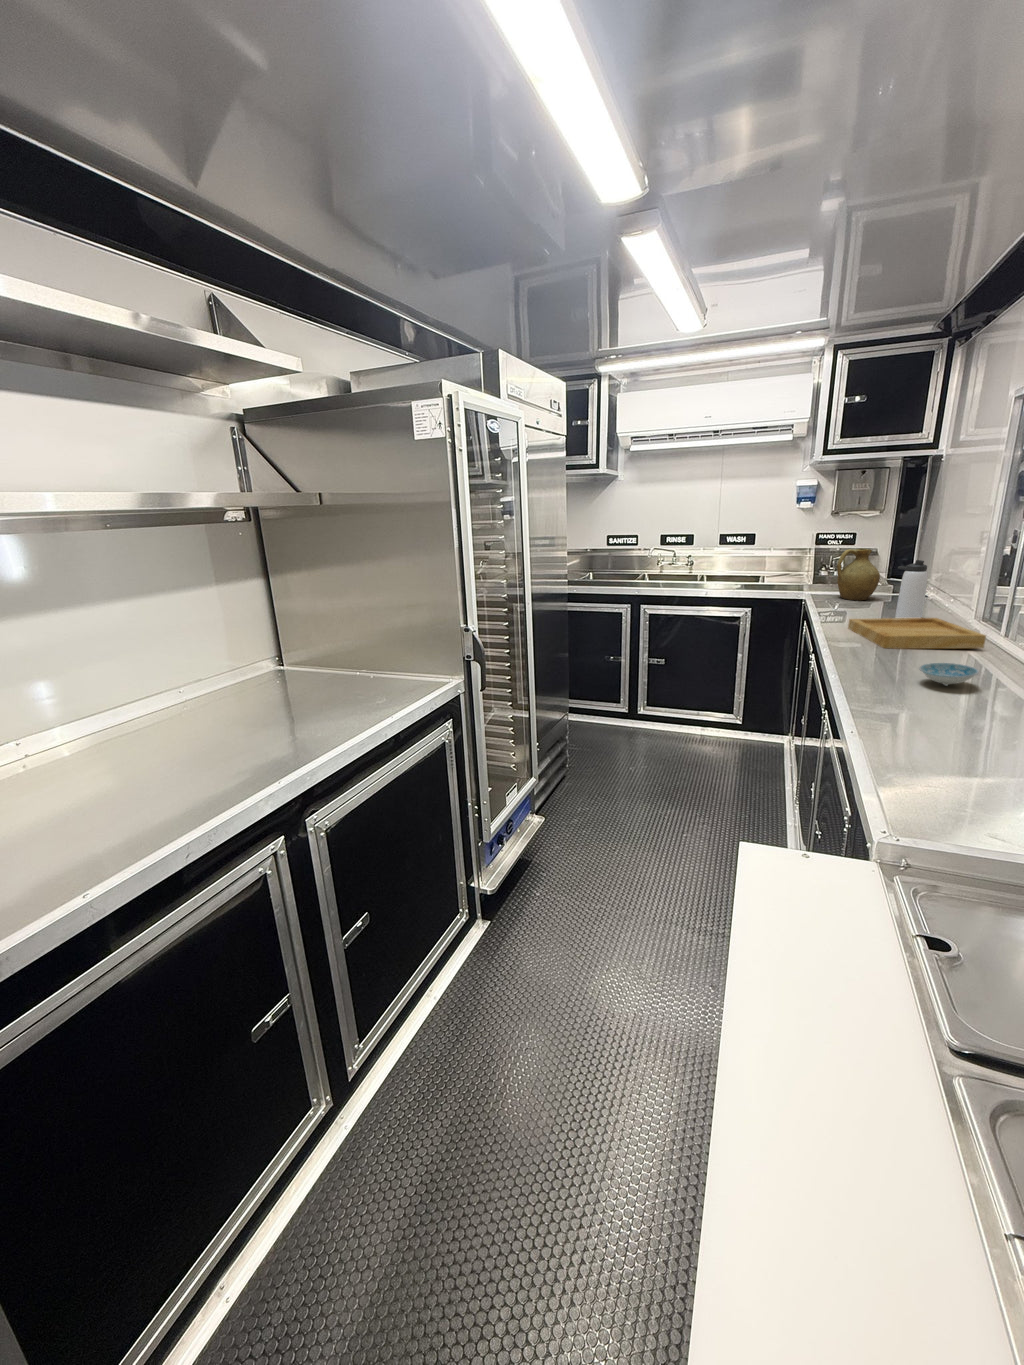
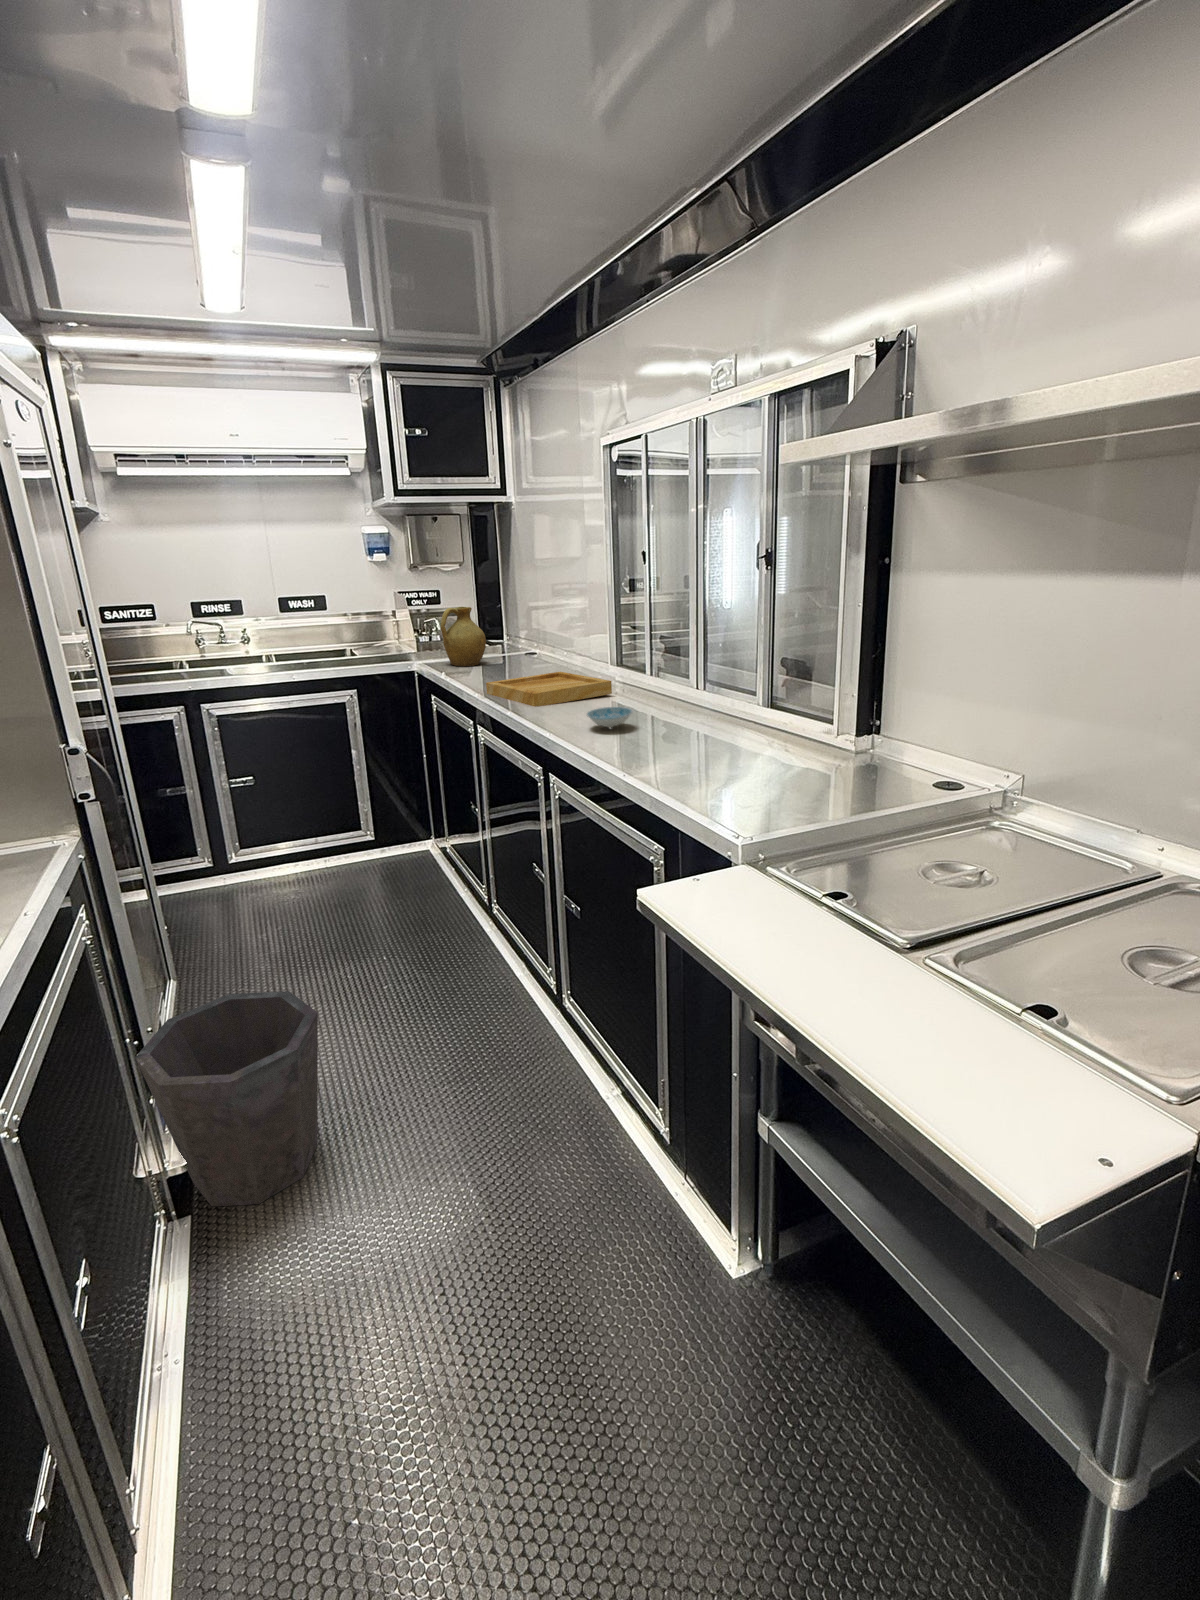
thermos bottle: present [895,560,928,618] -> none [511,614,543,680]
waste bin: none [500,803,607,944] -> present [135,991,318,1206]

